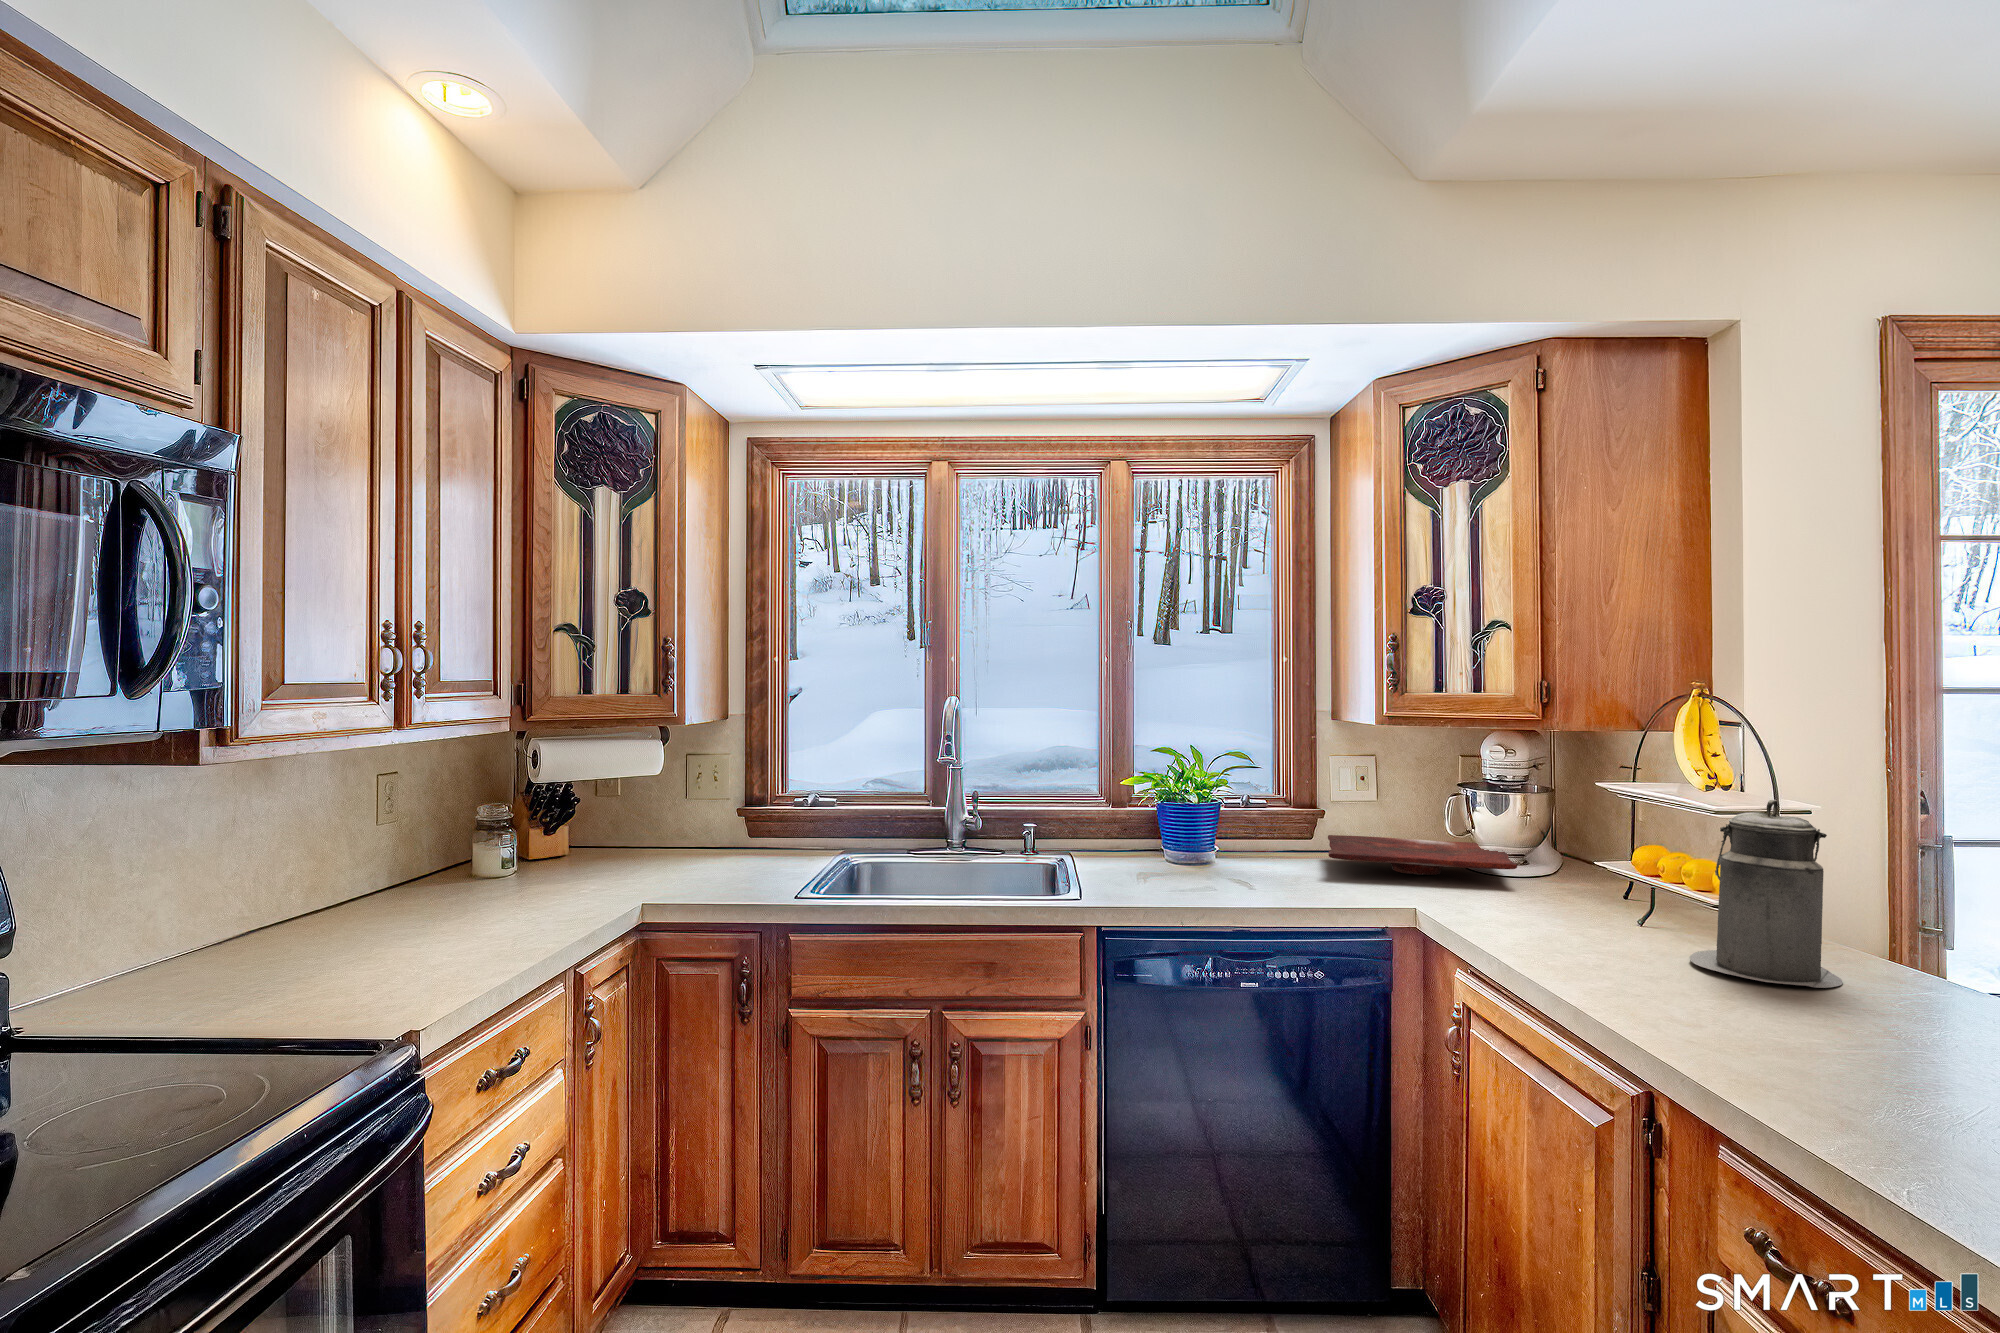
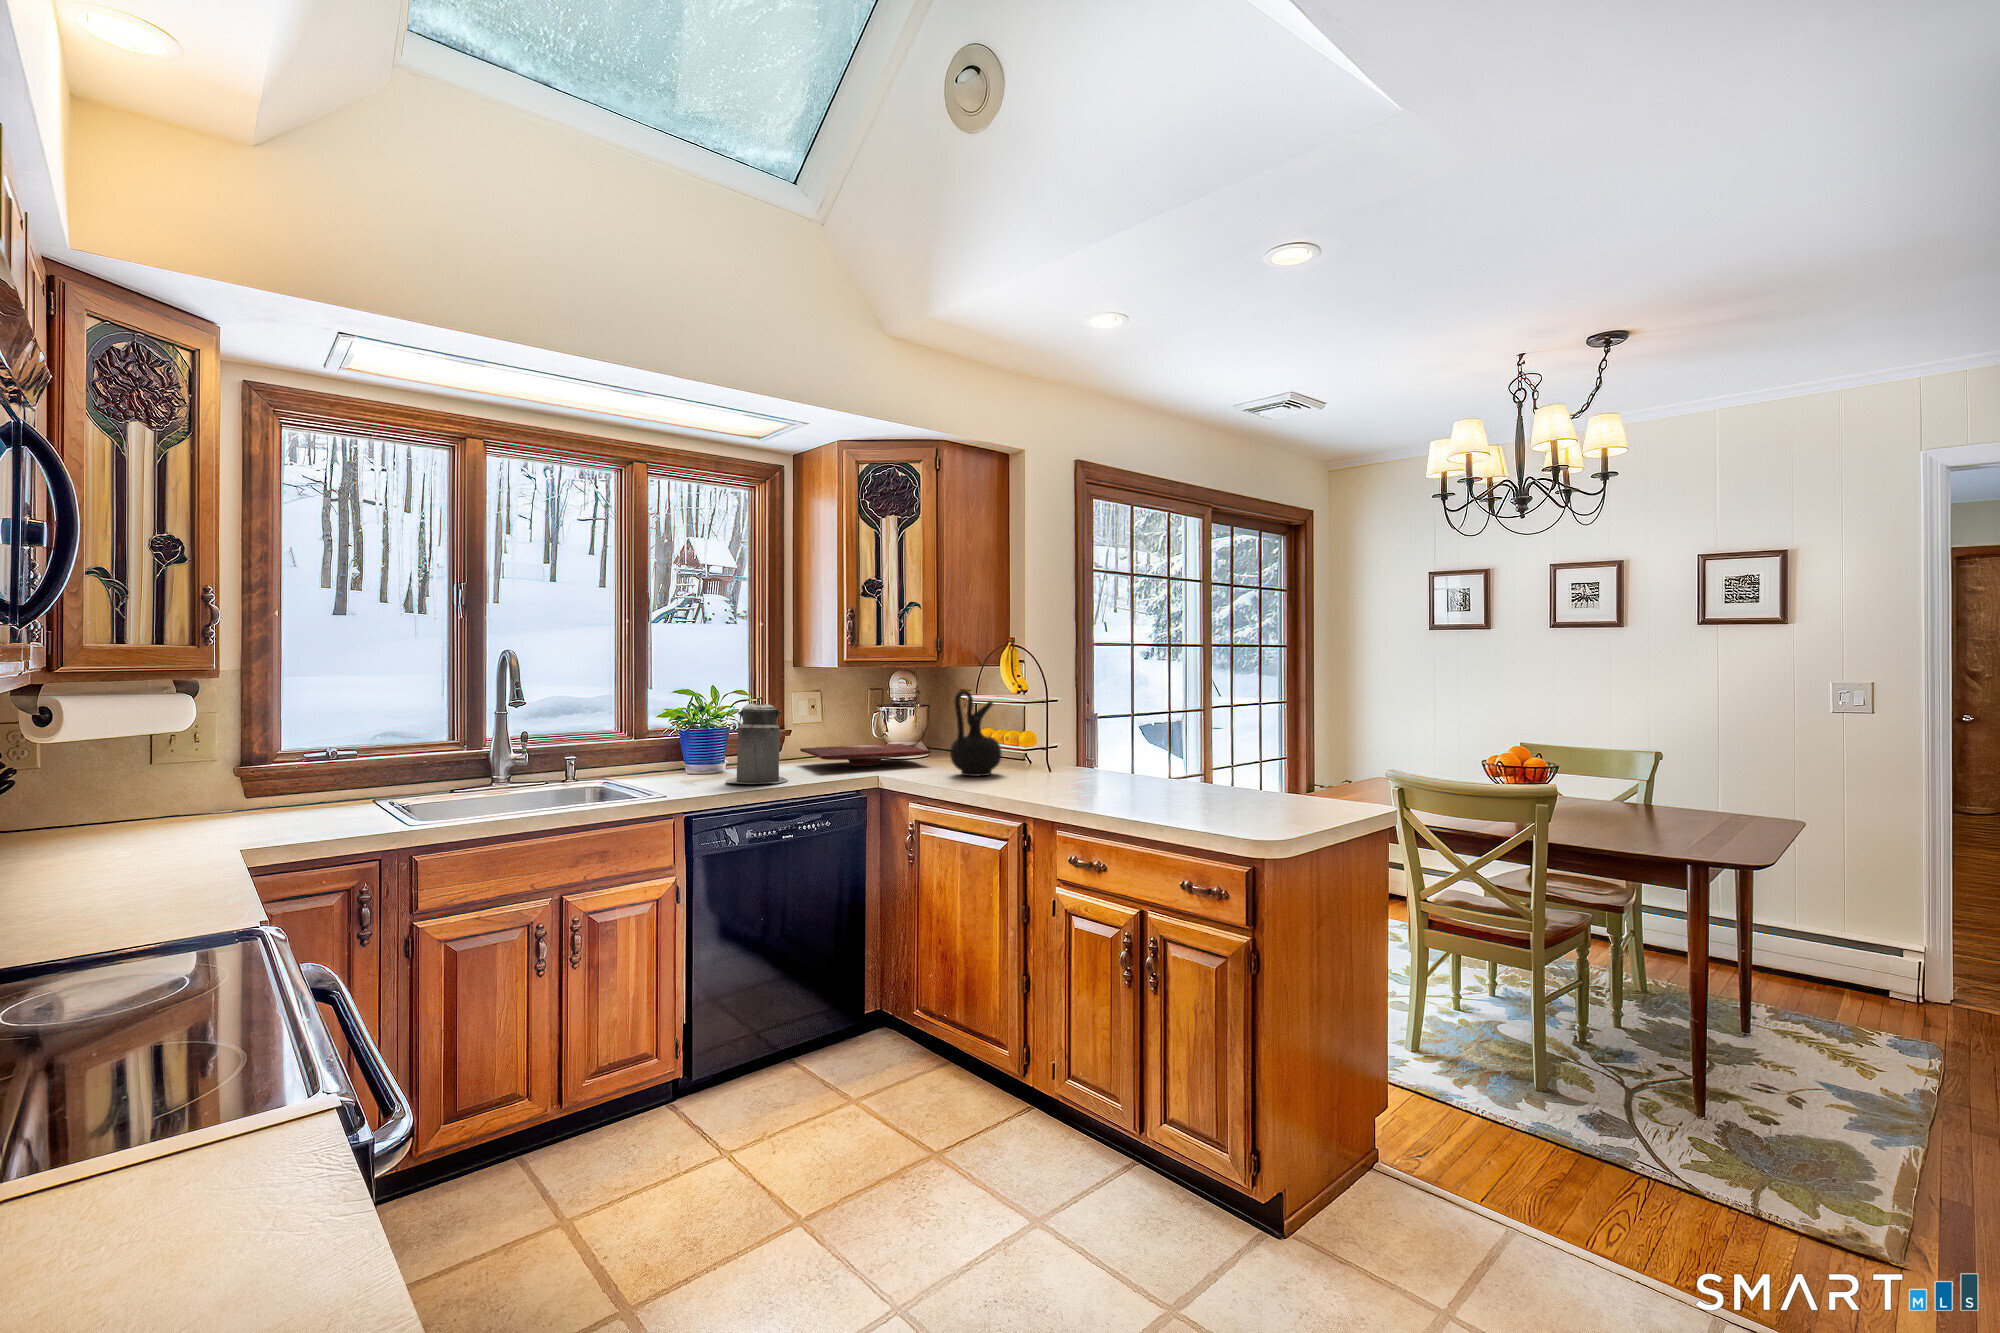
ceramic jug: none [1522,774,1623,927] -> present [950,690,1001,776]
canister: present [1689,800,1843,988] -> present [726,697,788,784]

